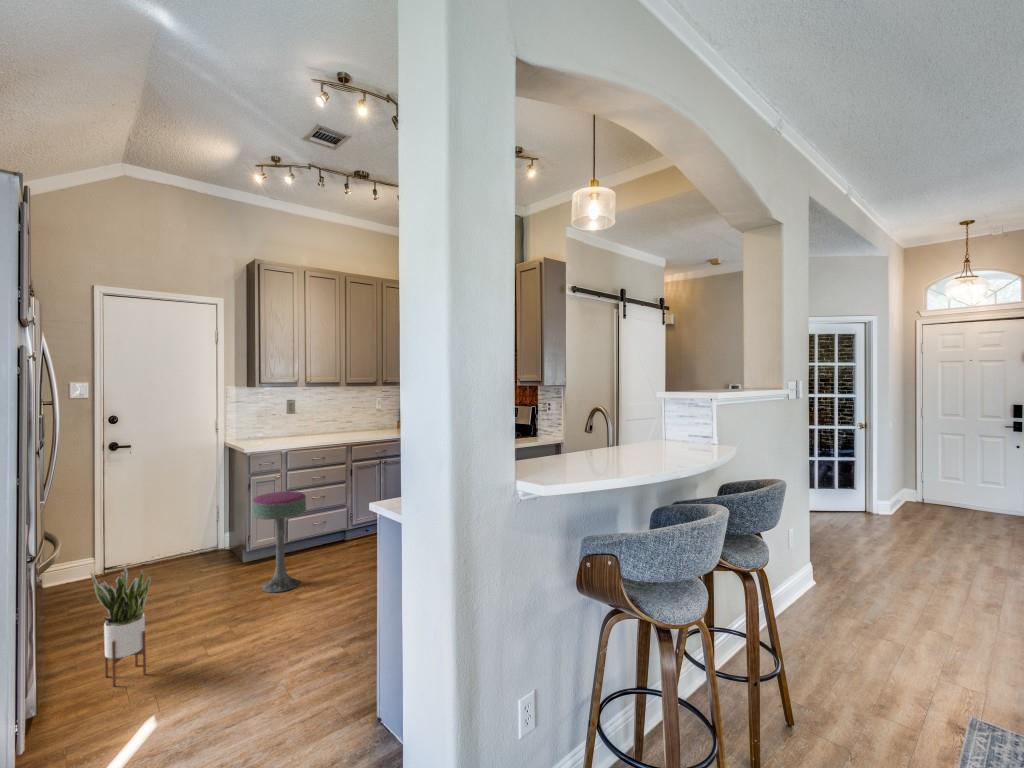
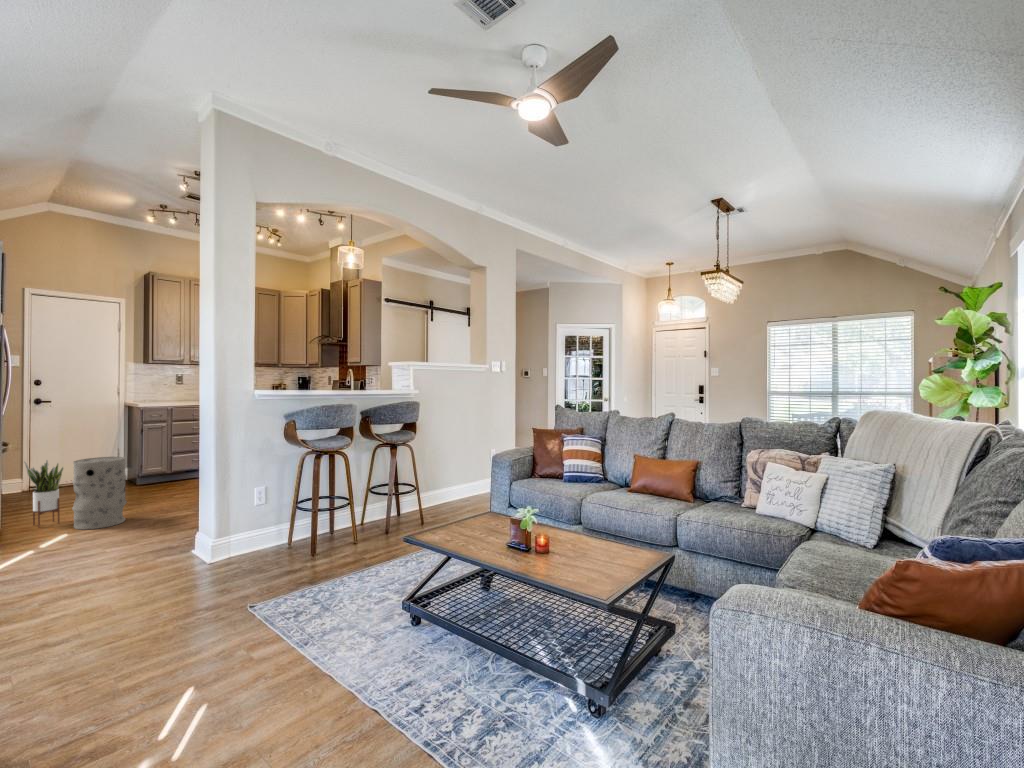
bar stool: present [252,491,306,592] -> none [139,432,179,496]
trash can: none [165,556,249,698] -> present [72,457,127,530]

